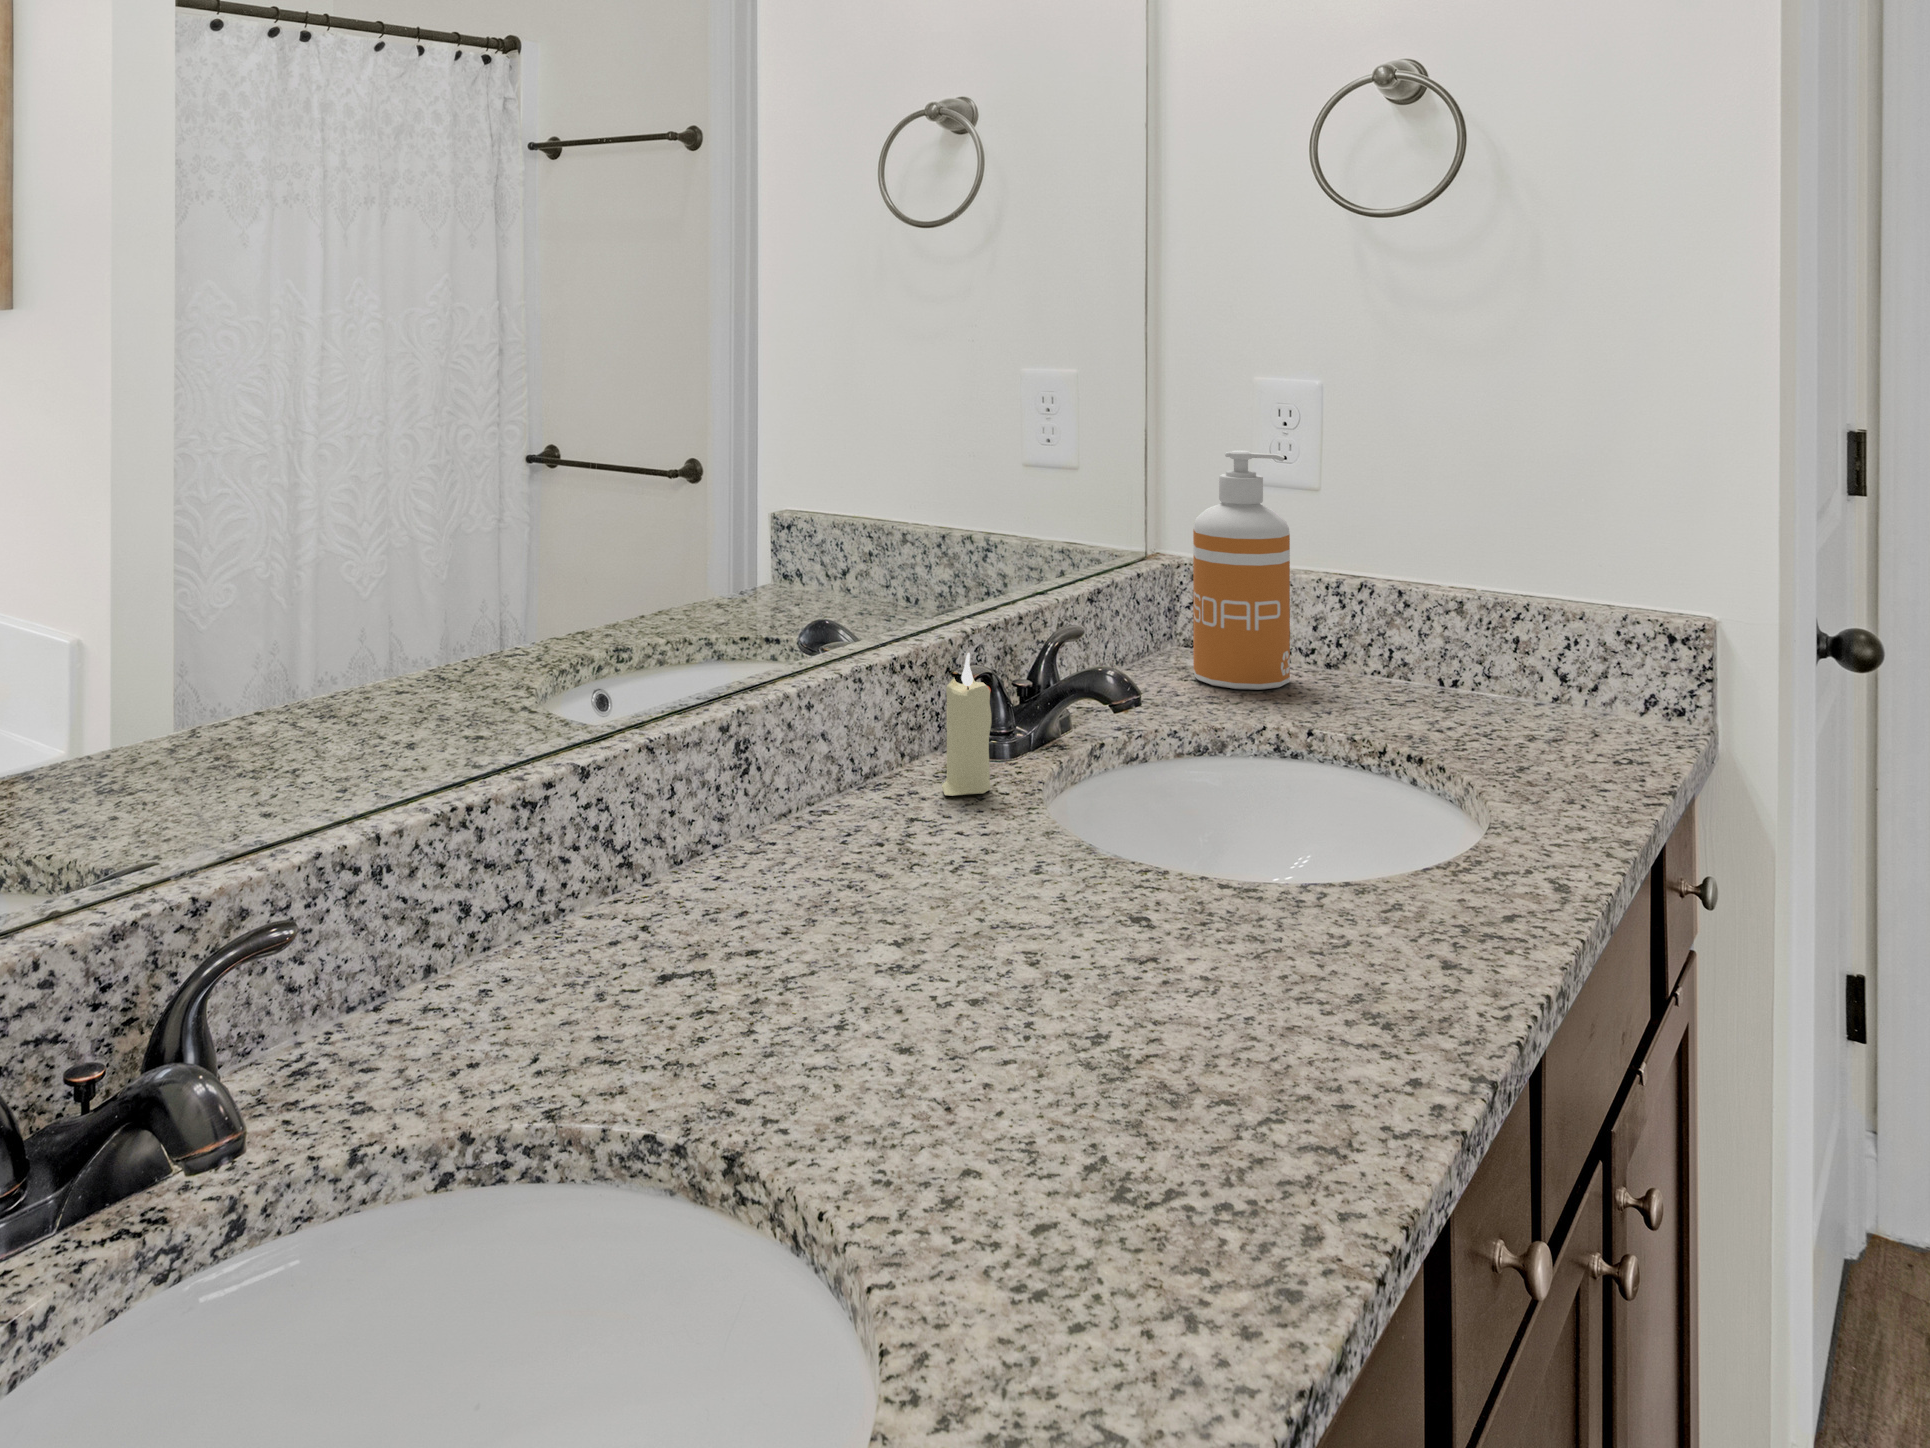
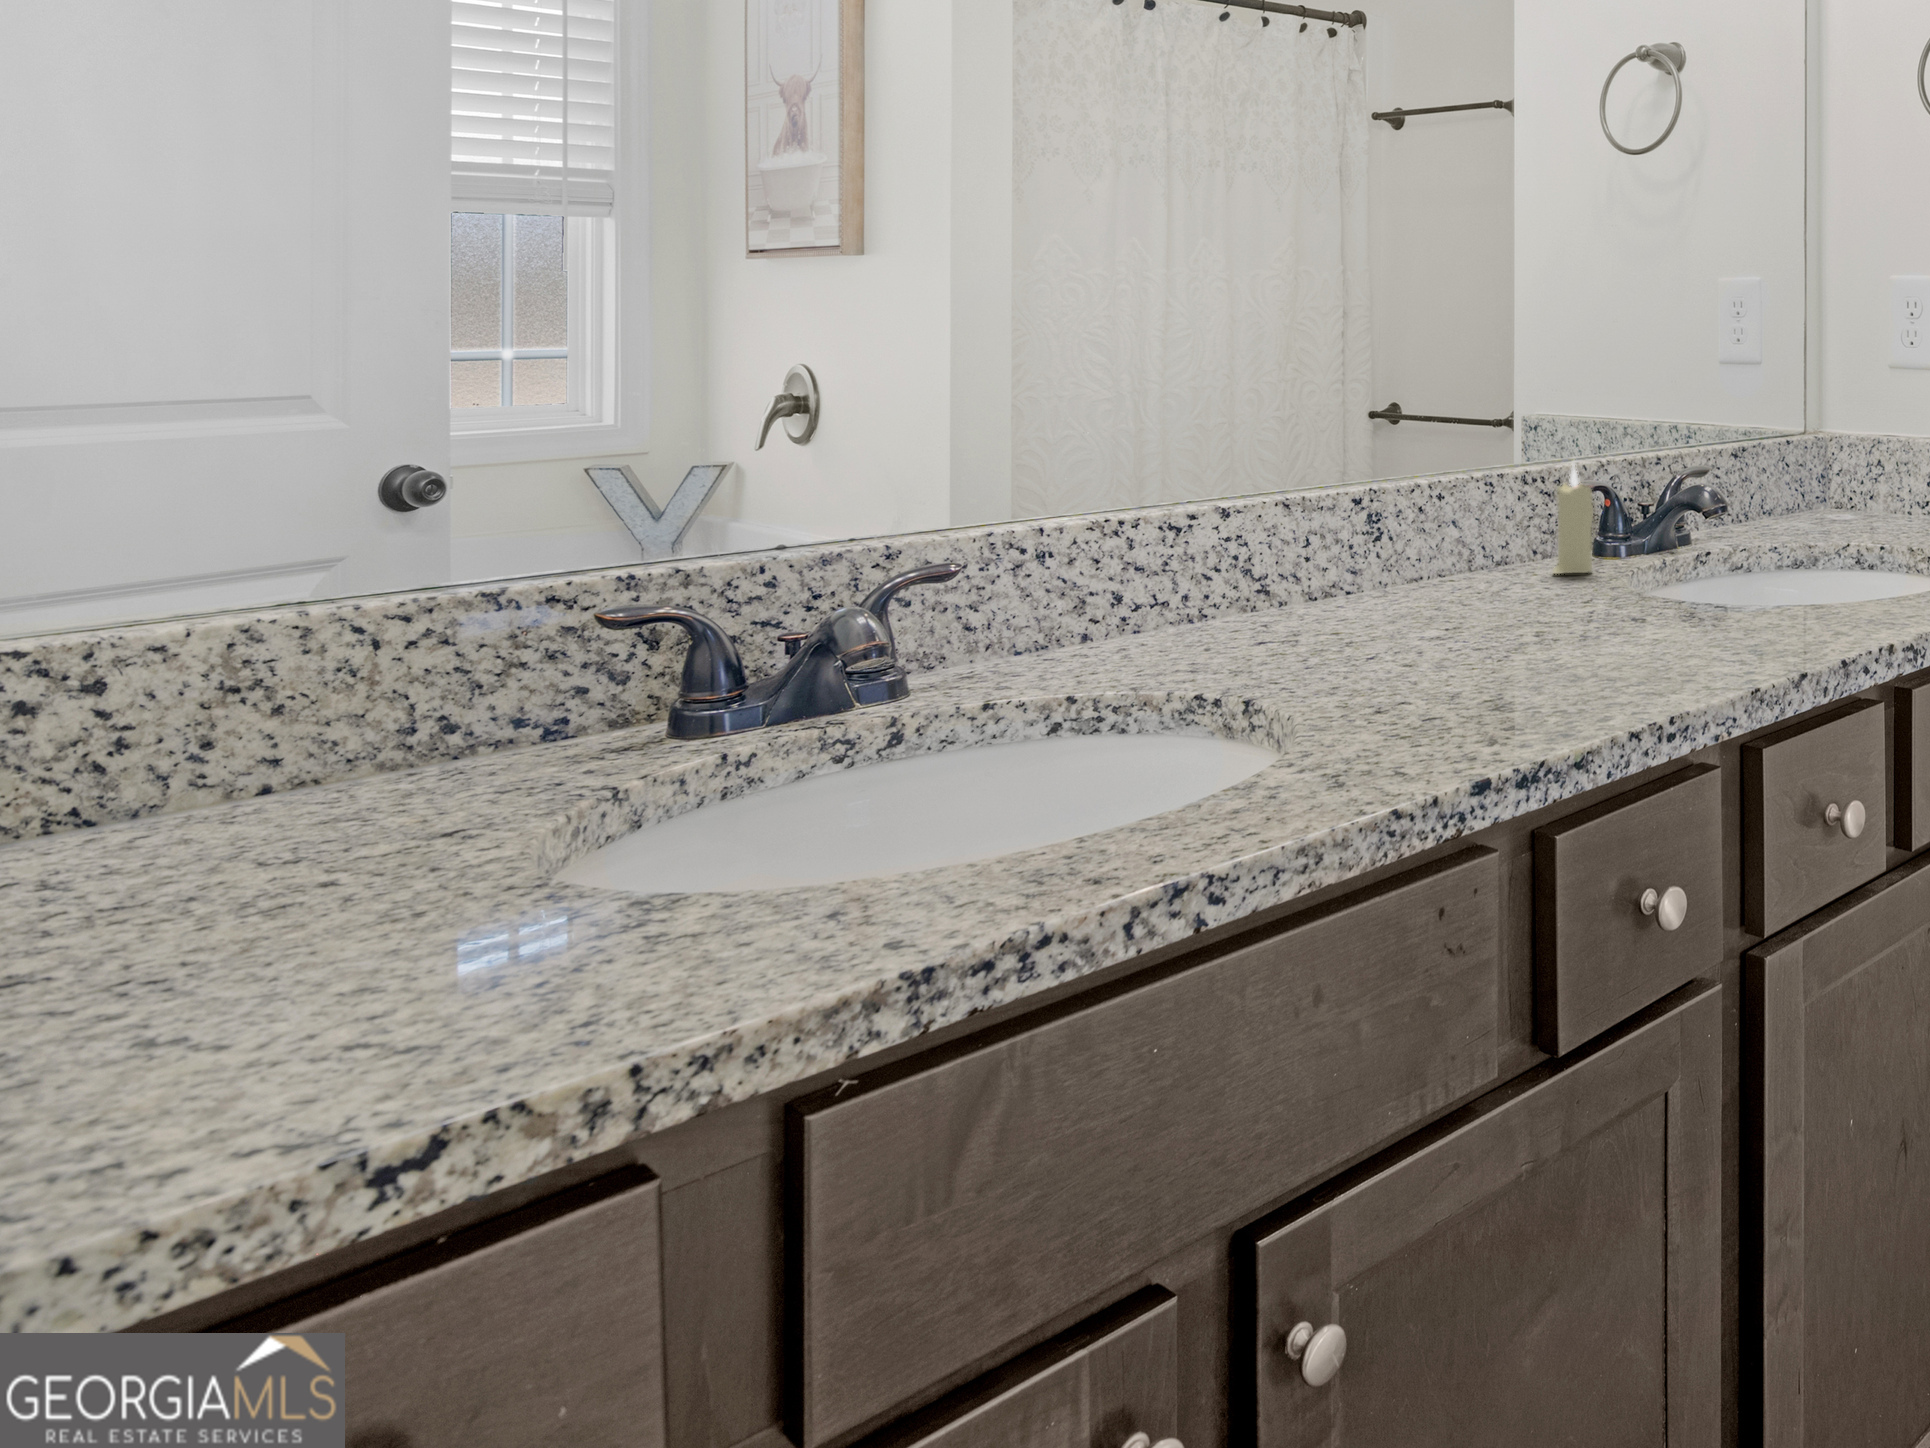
soap dispenser: present [1193,450,1290,690] -> none [1820,331,1897,530]

